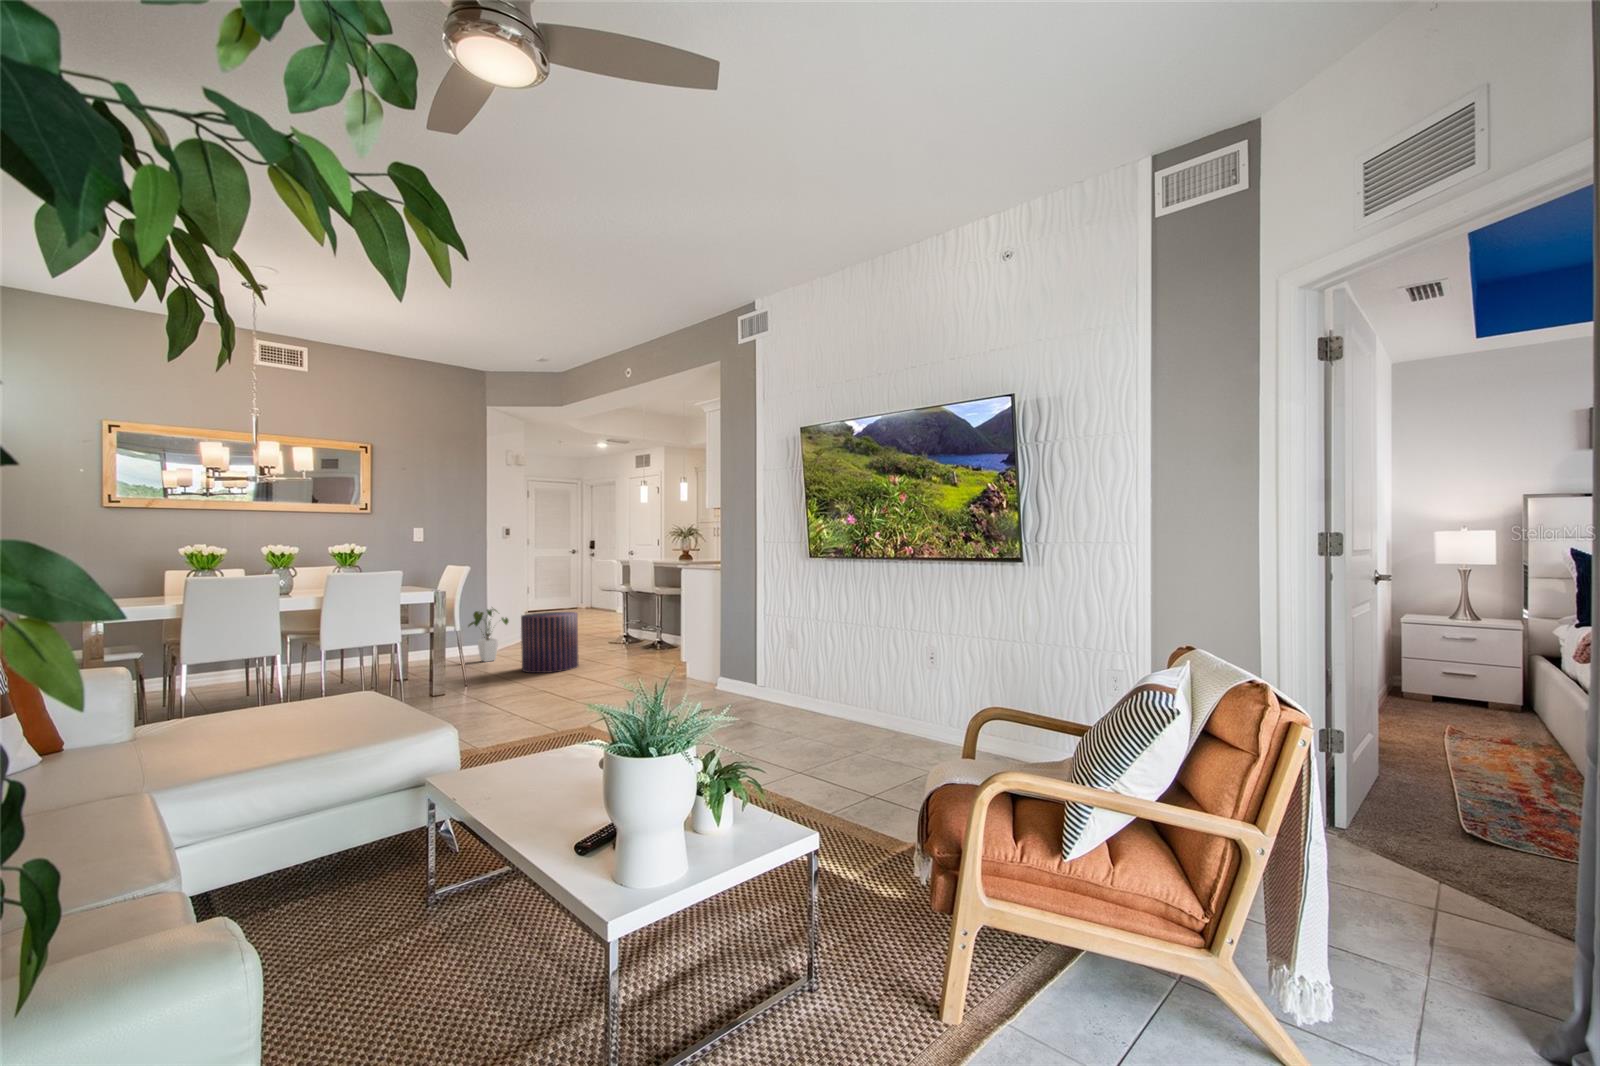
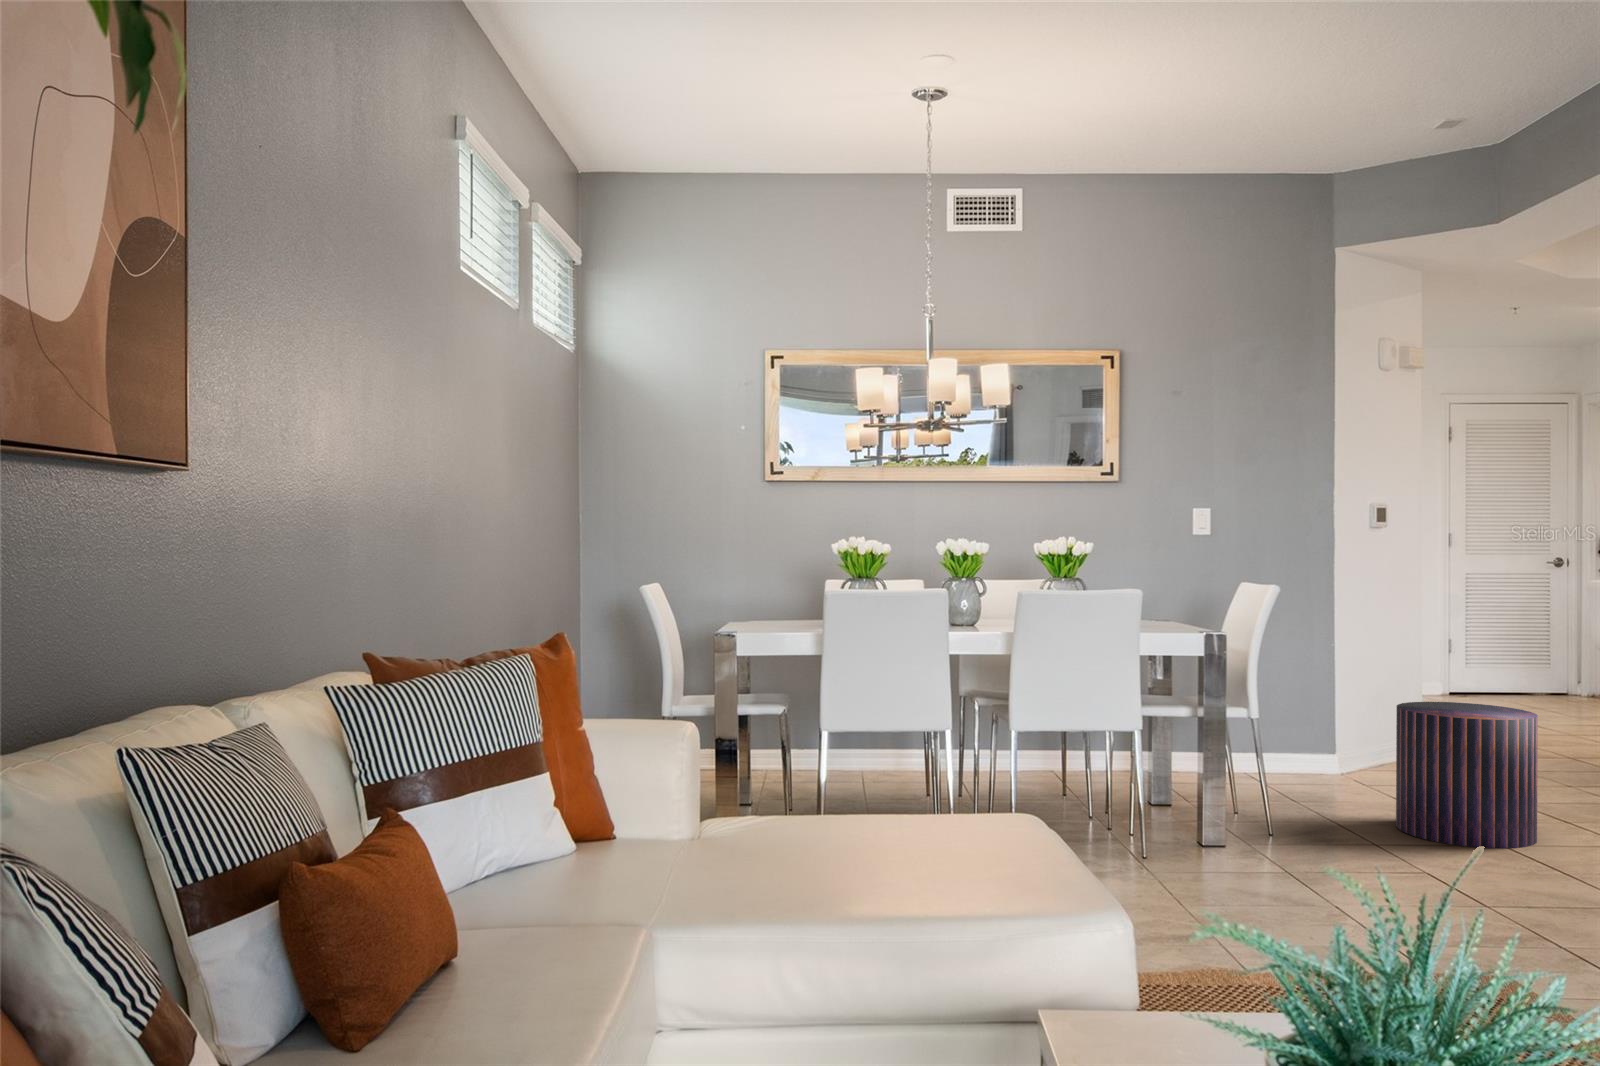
house plant: present [468,609,508,662] -> none [1283,672,1368,785]

